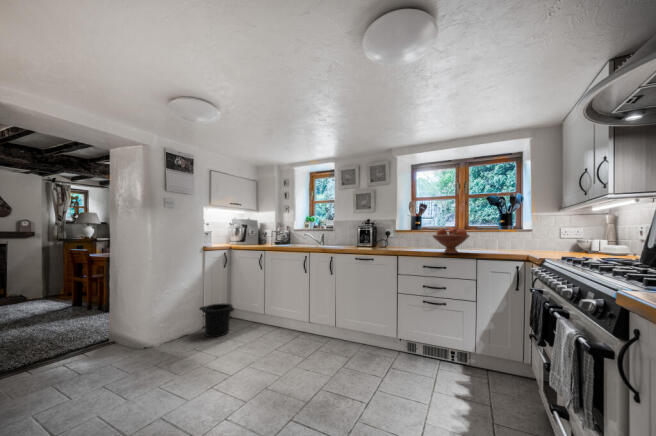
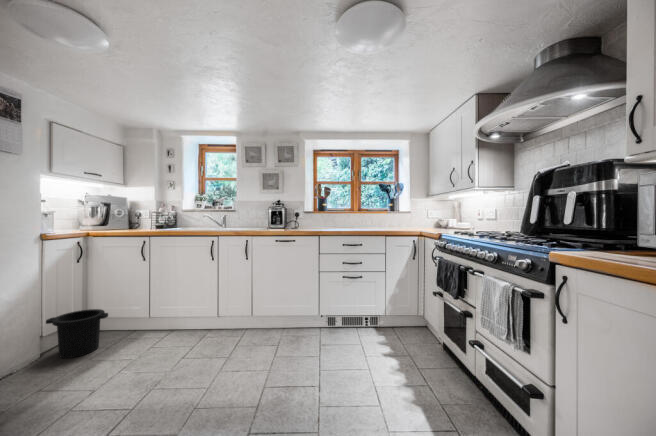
fruit bowl: present [432,228,469,254] -> none [352,209,383,232]

